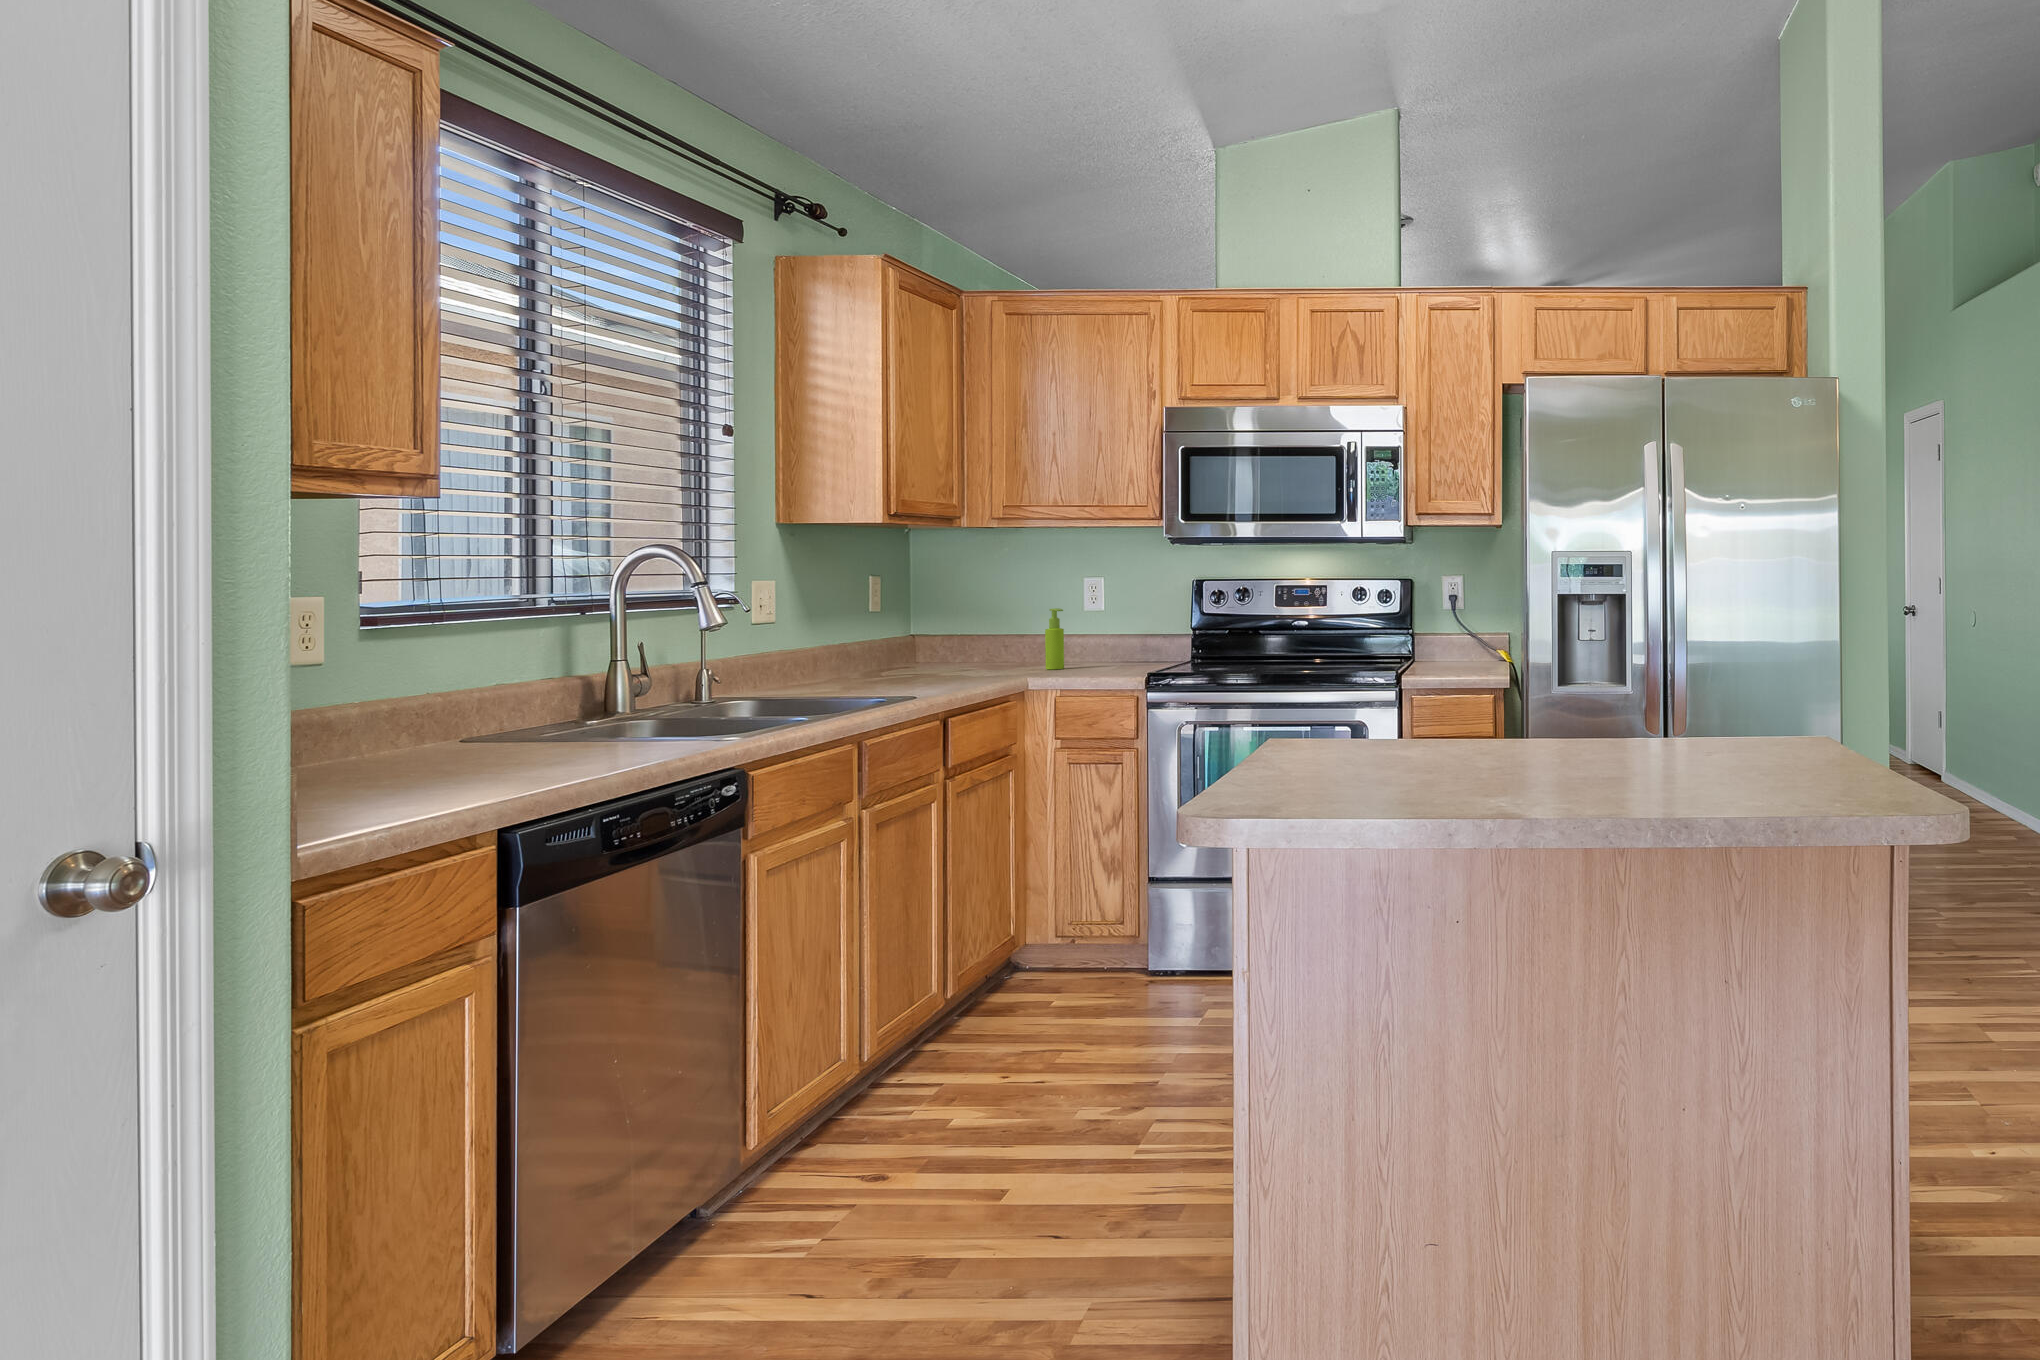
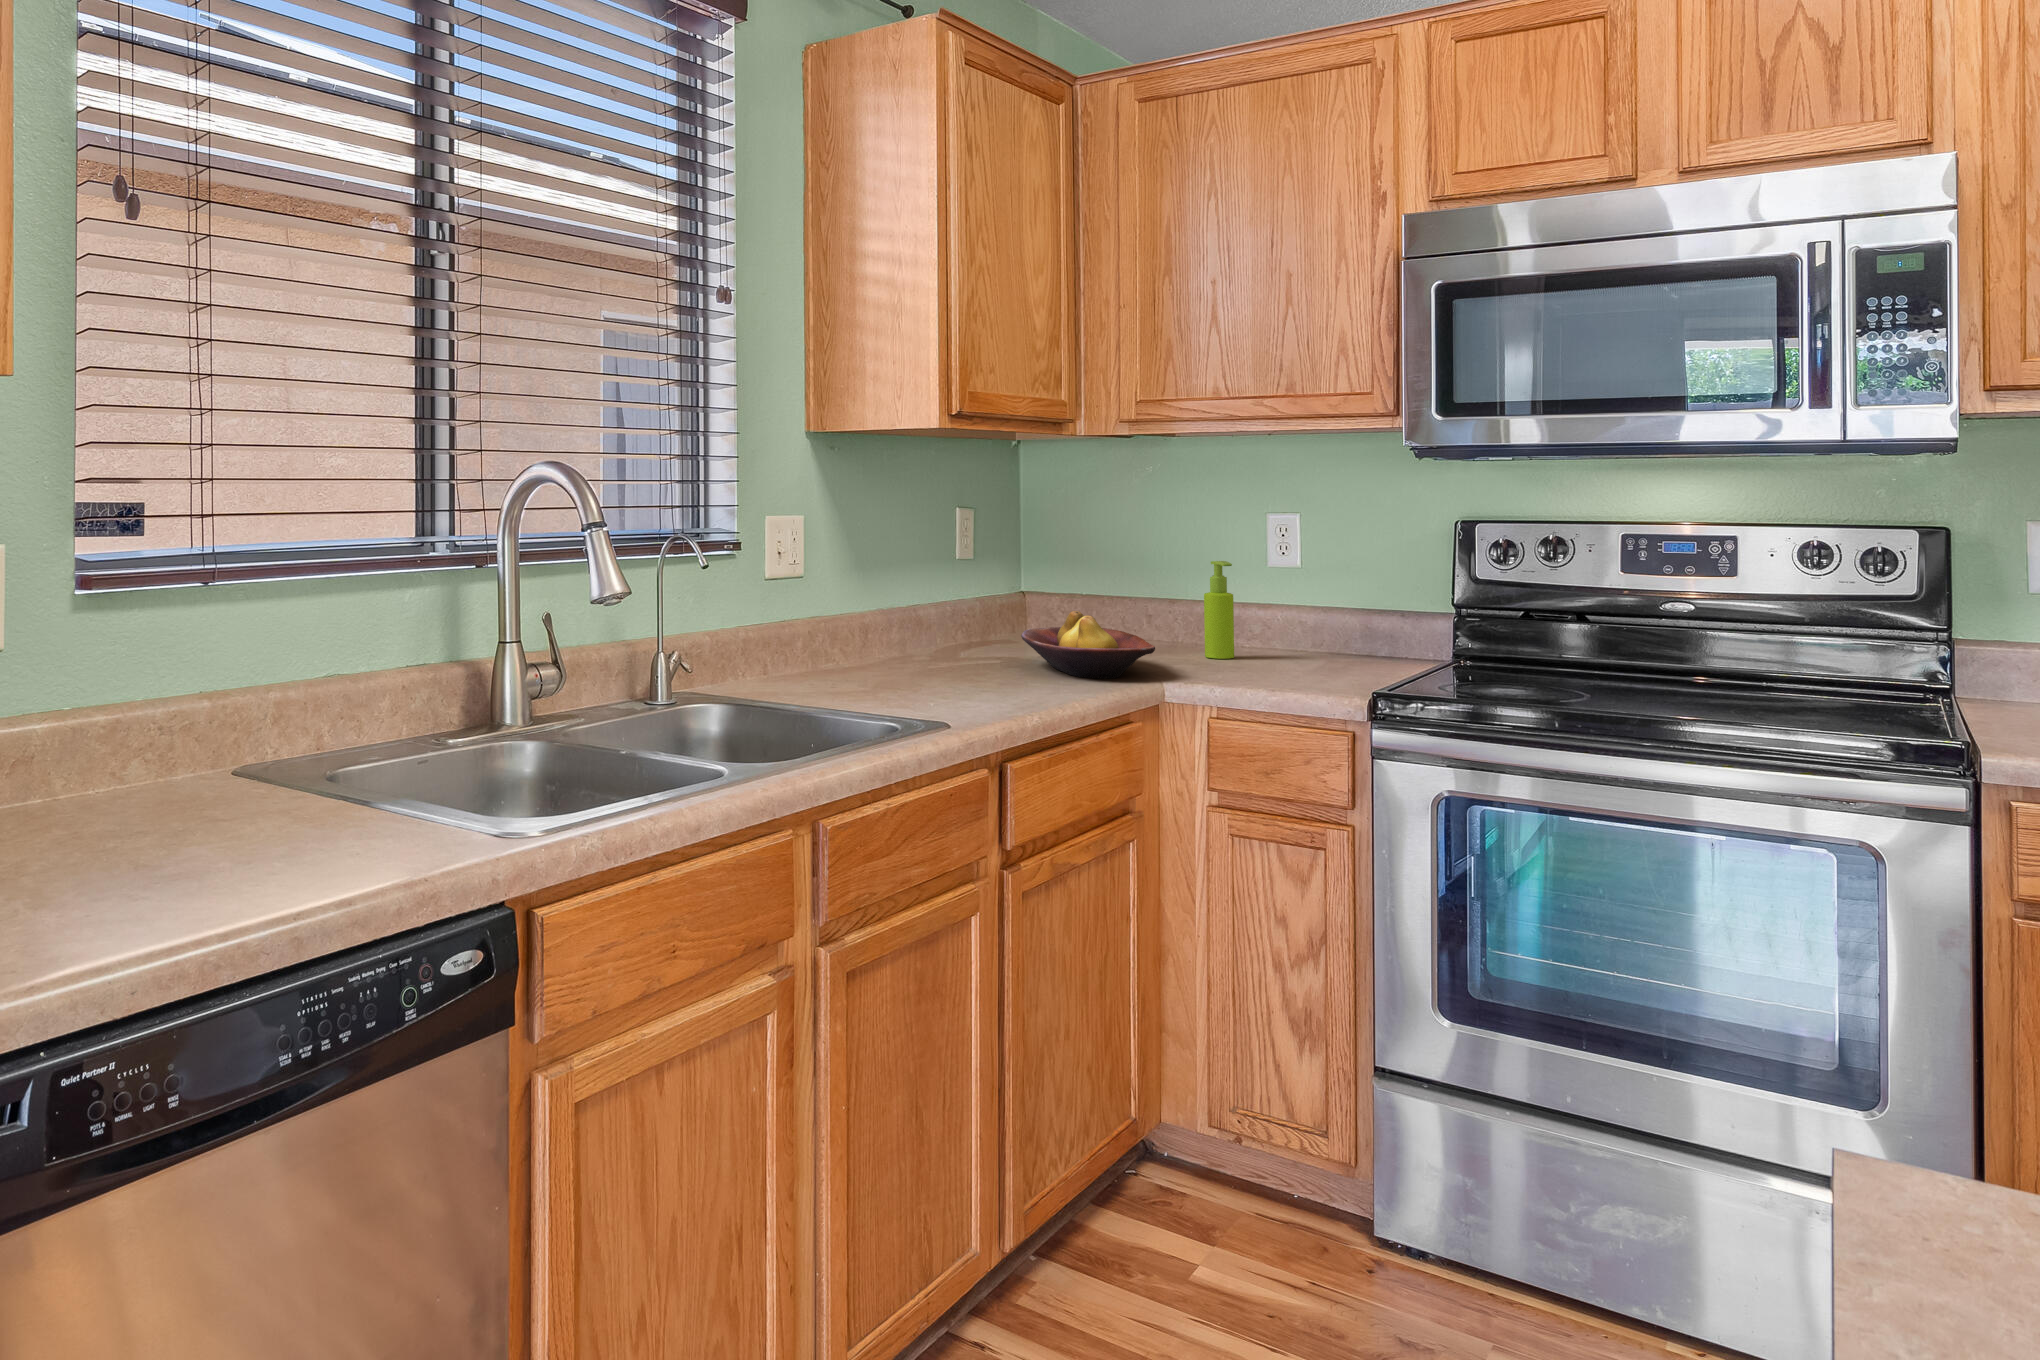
fruit bowl: none [928,642,1021,681] -> present [1021,611,1155,678]

